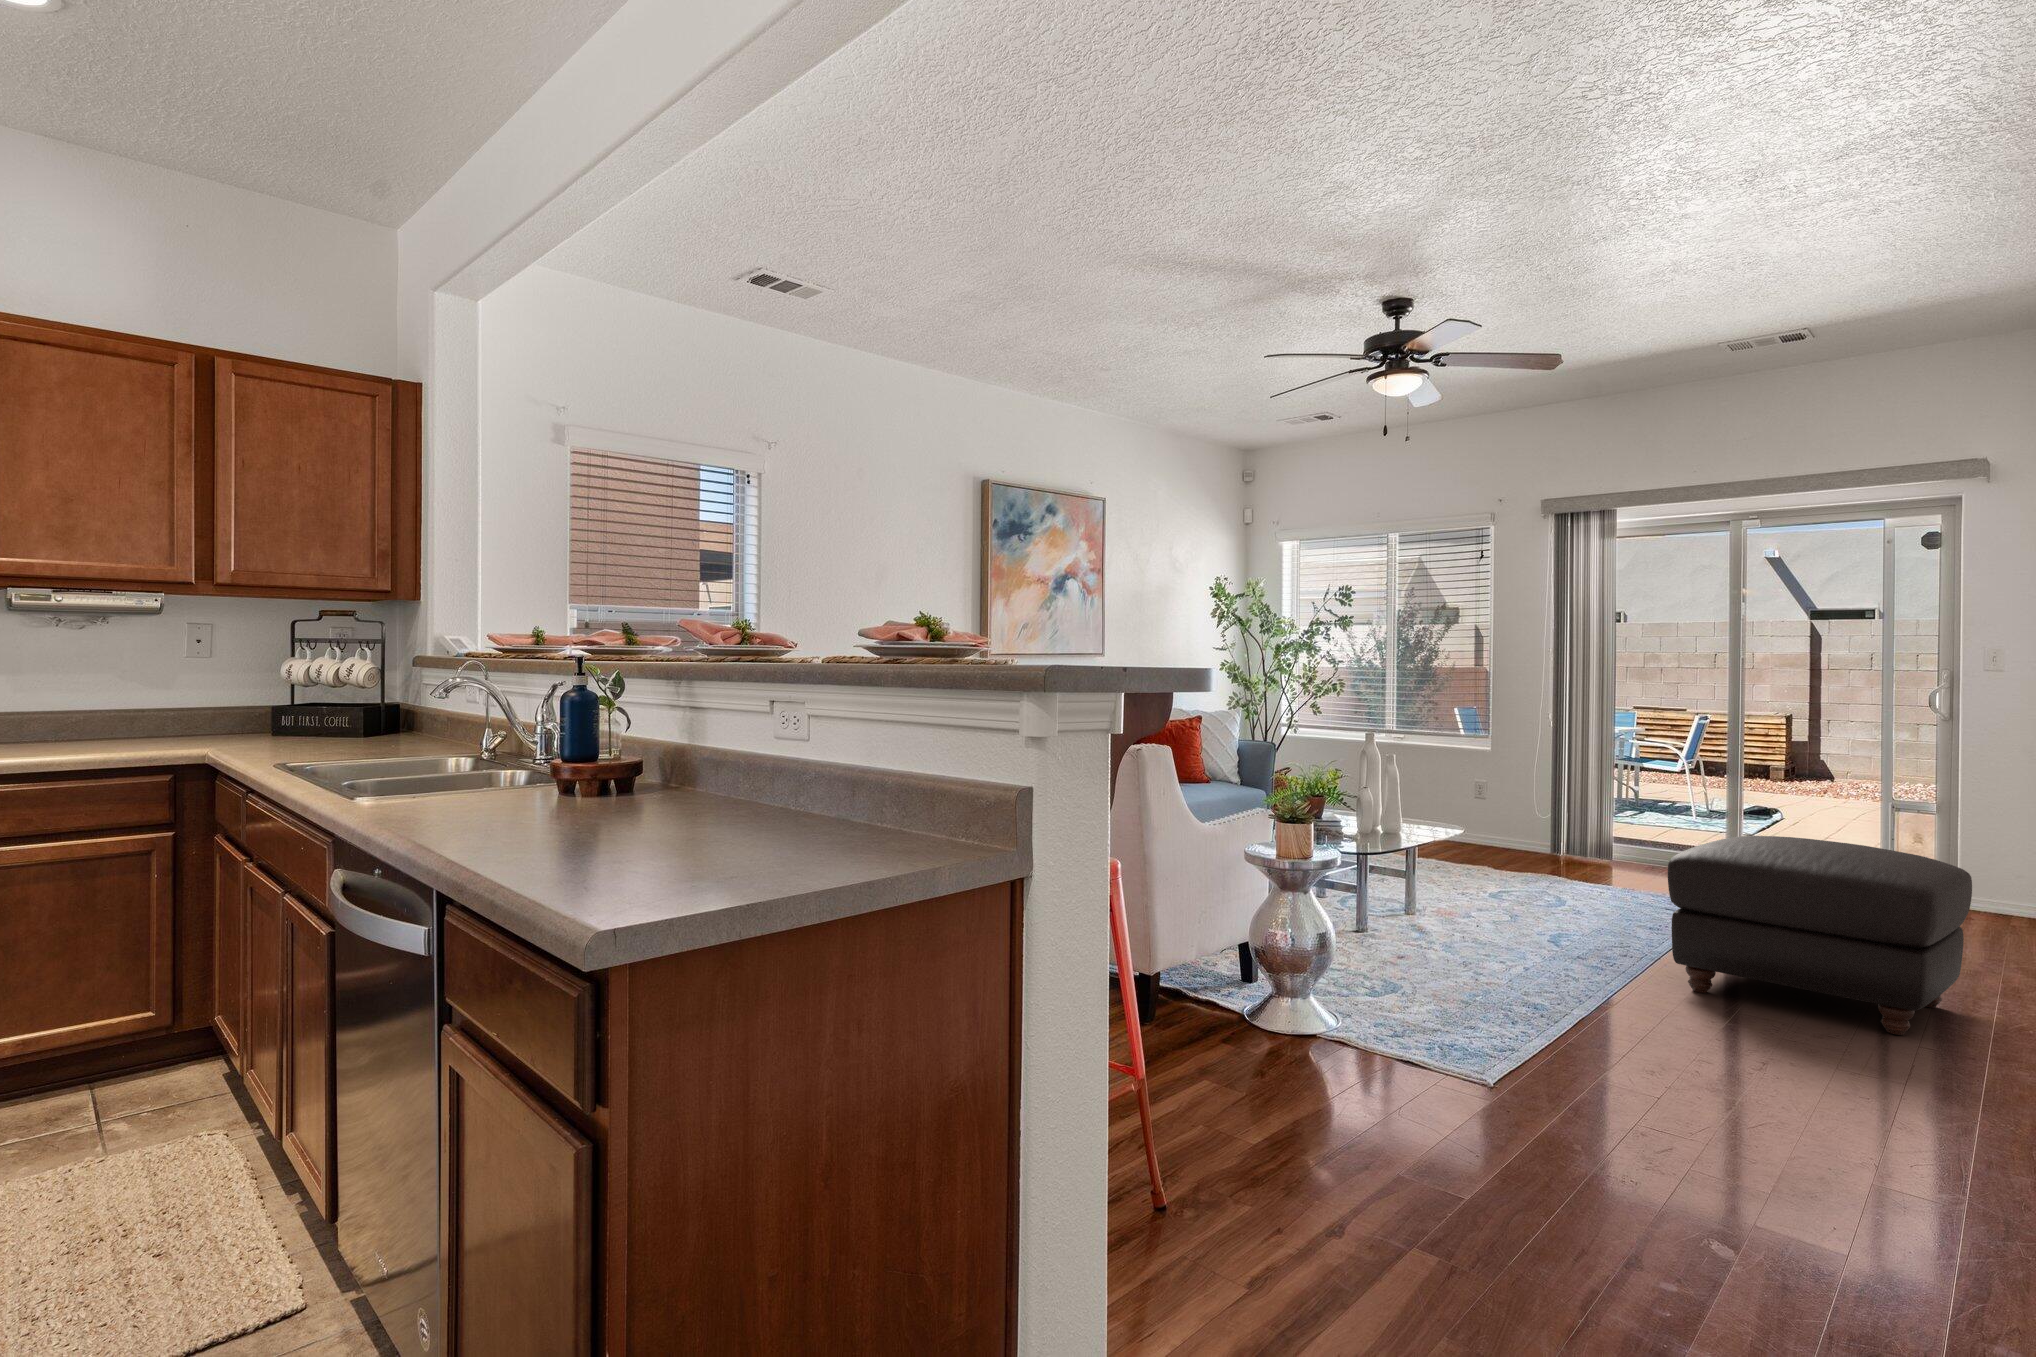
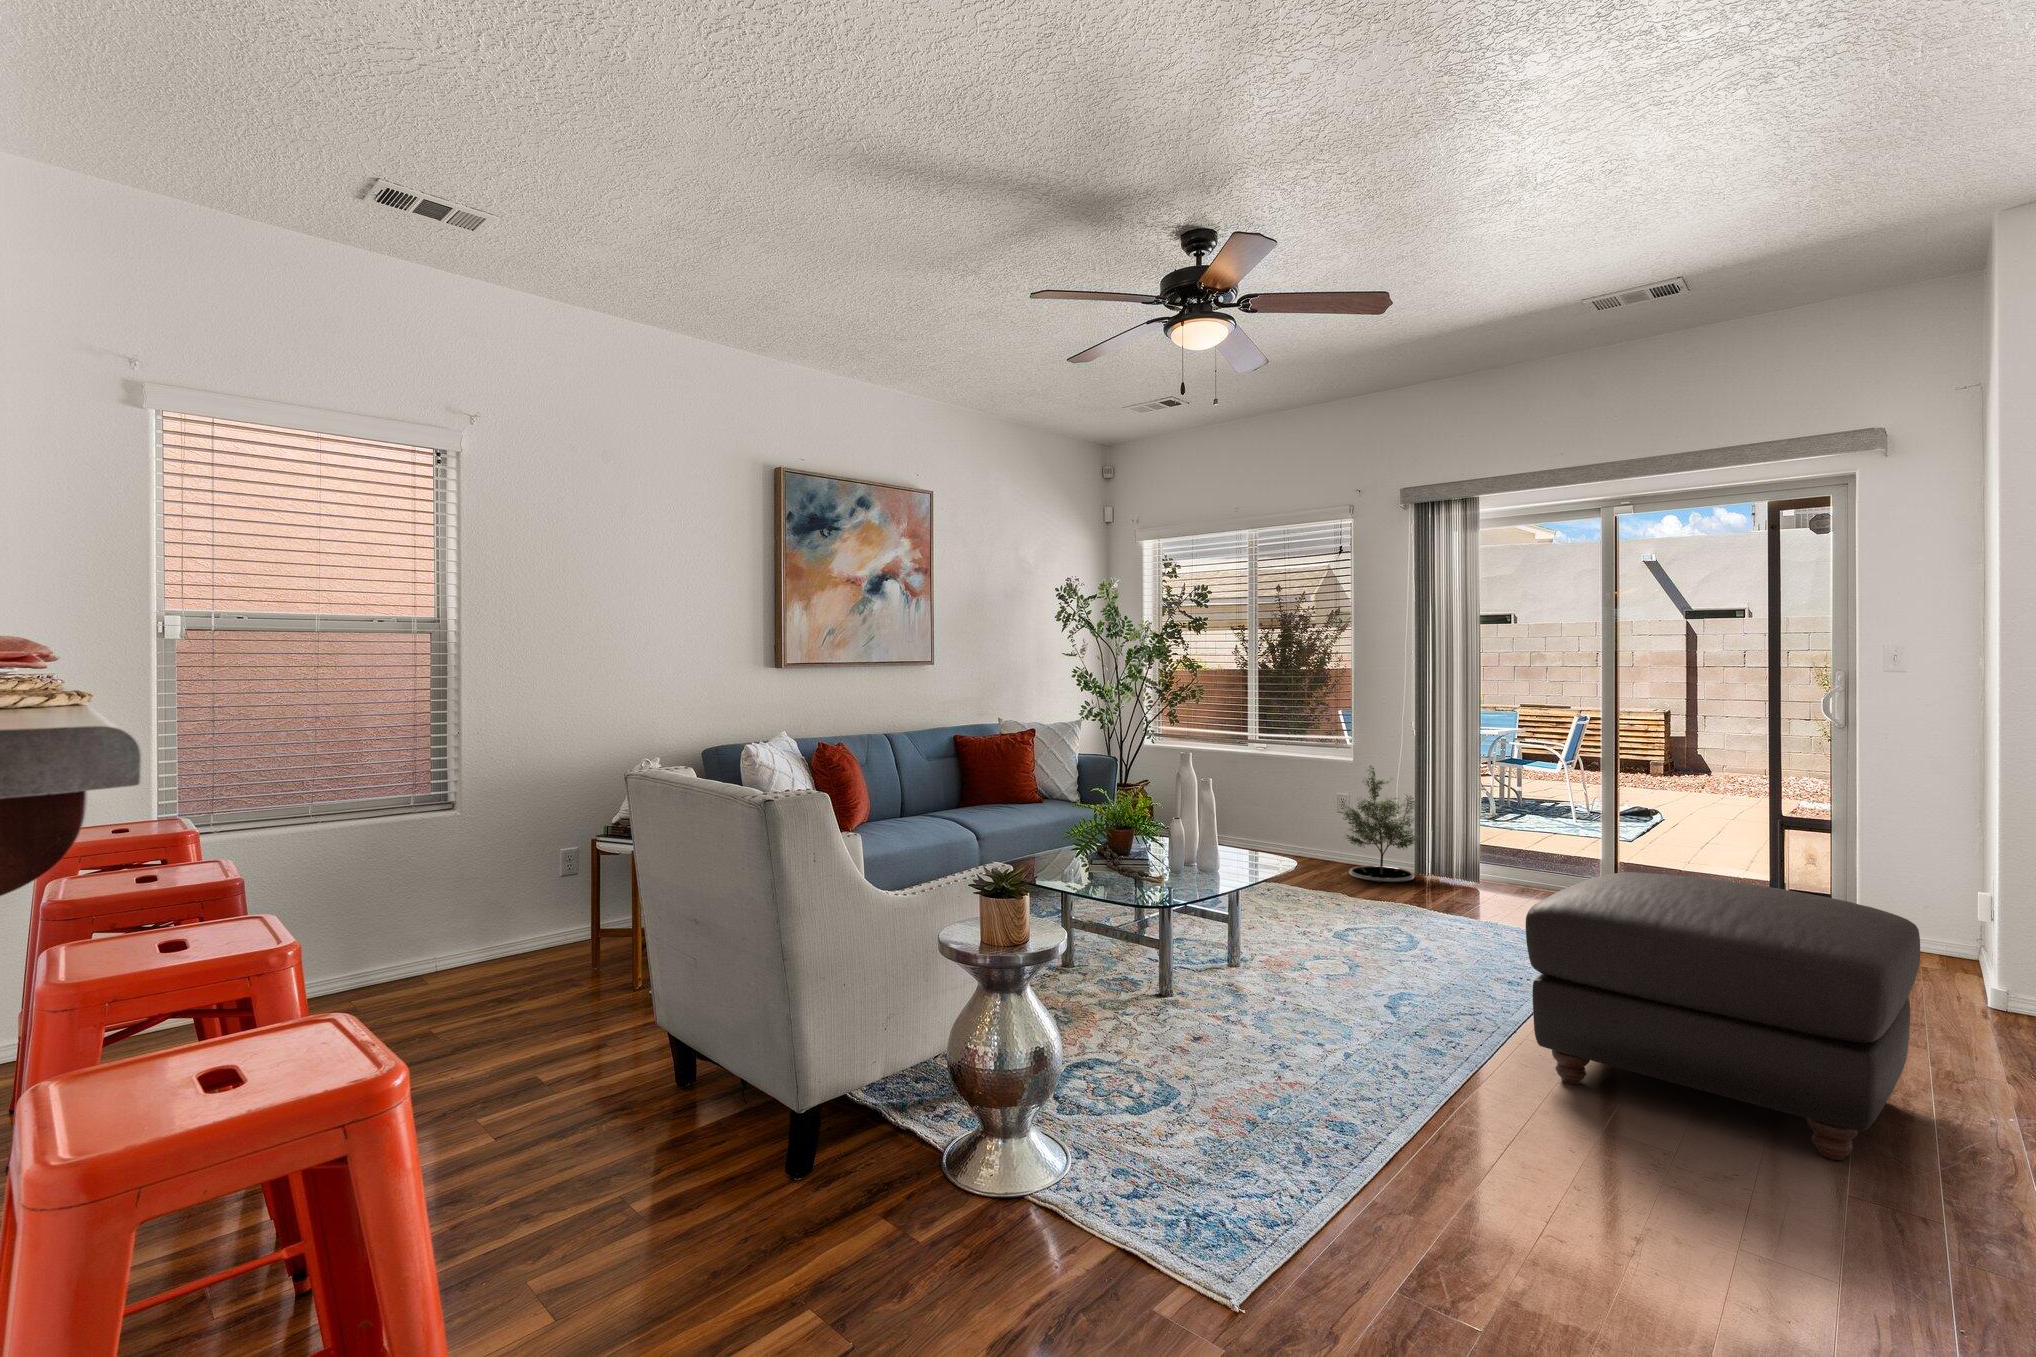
potted tree: none [1479,758,1555,865] -> present [1342,766,1418,882]

